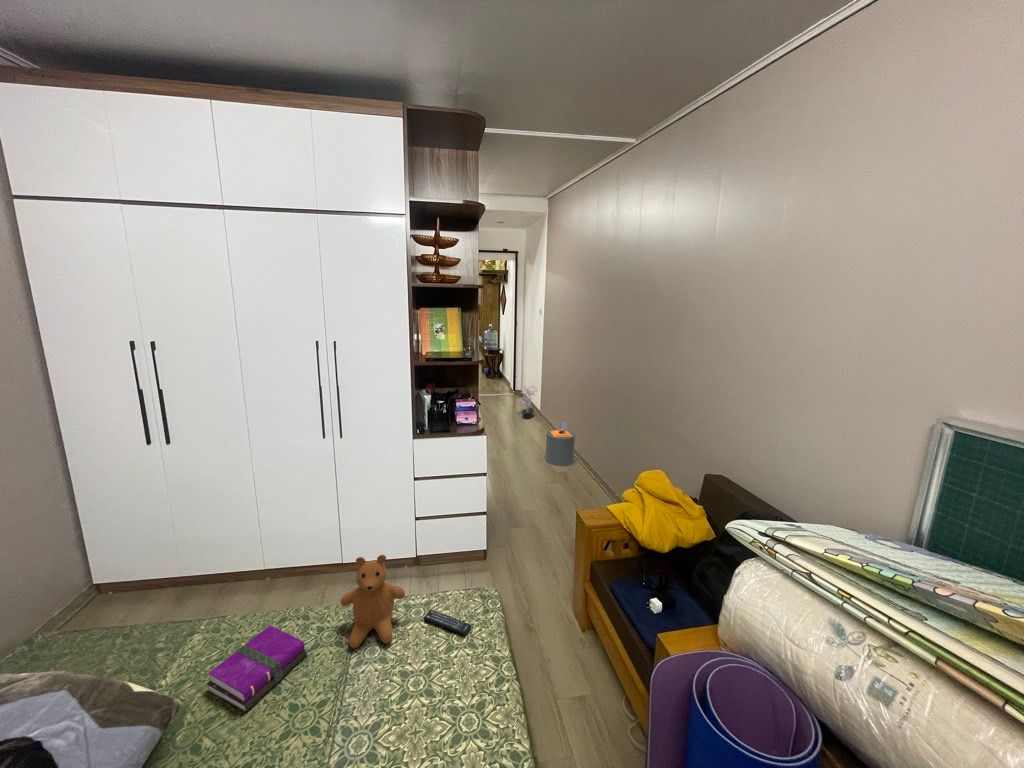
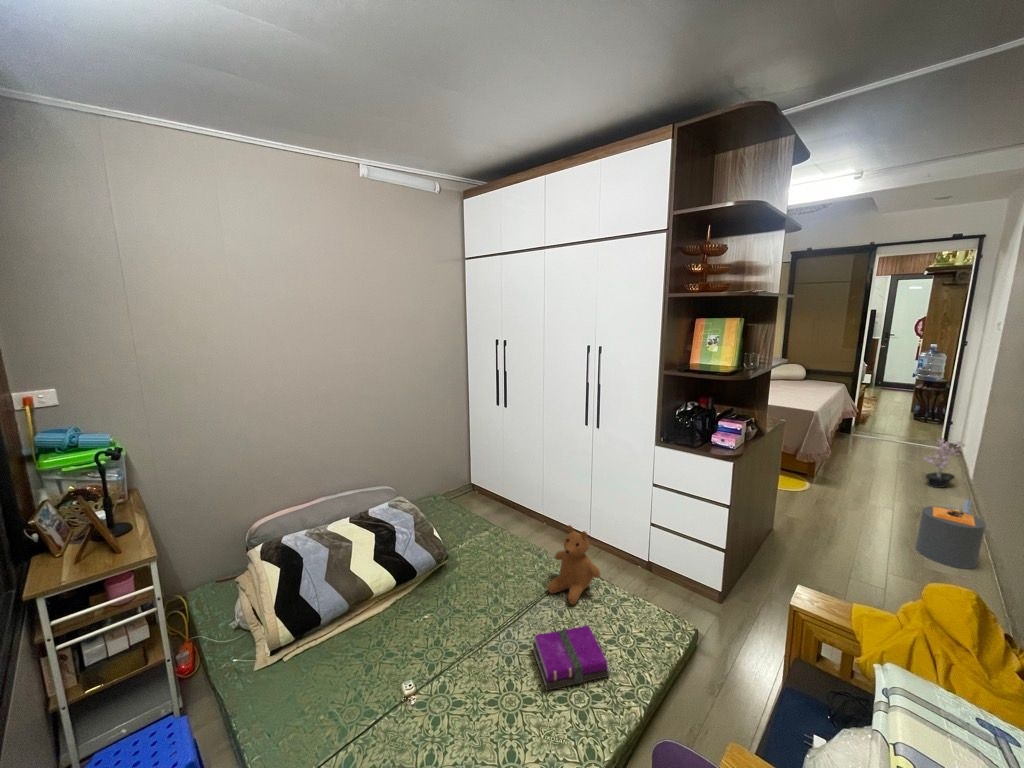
remote control: present [424,610,471,635] -> none [609,604,642,643]
notebook: present [207,625,308,712] -> present [533,625,610,690]

